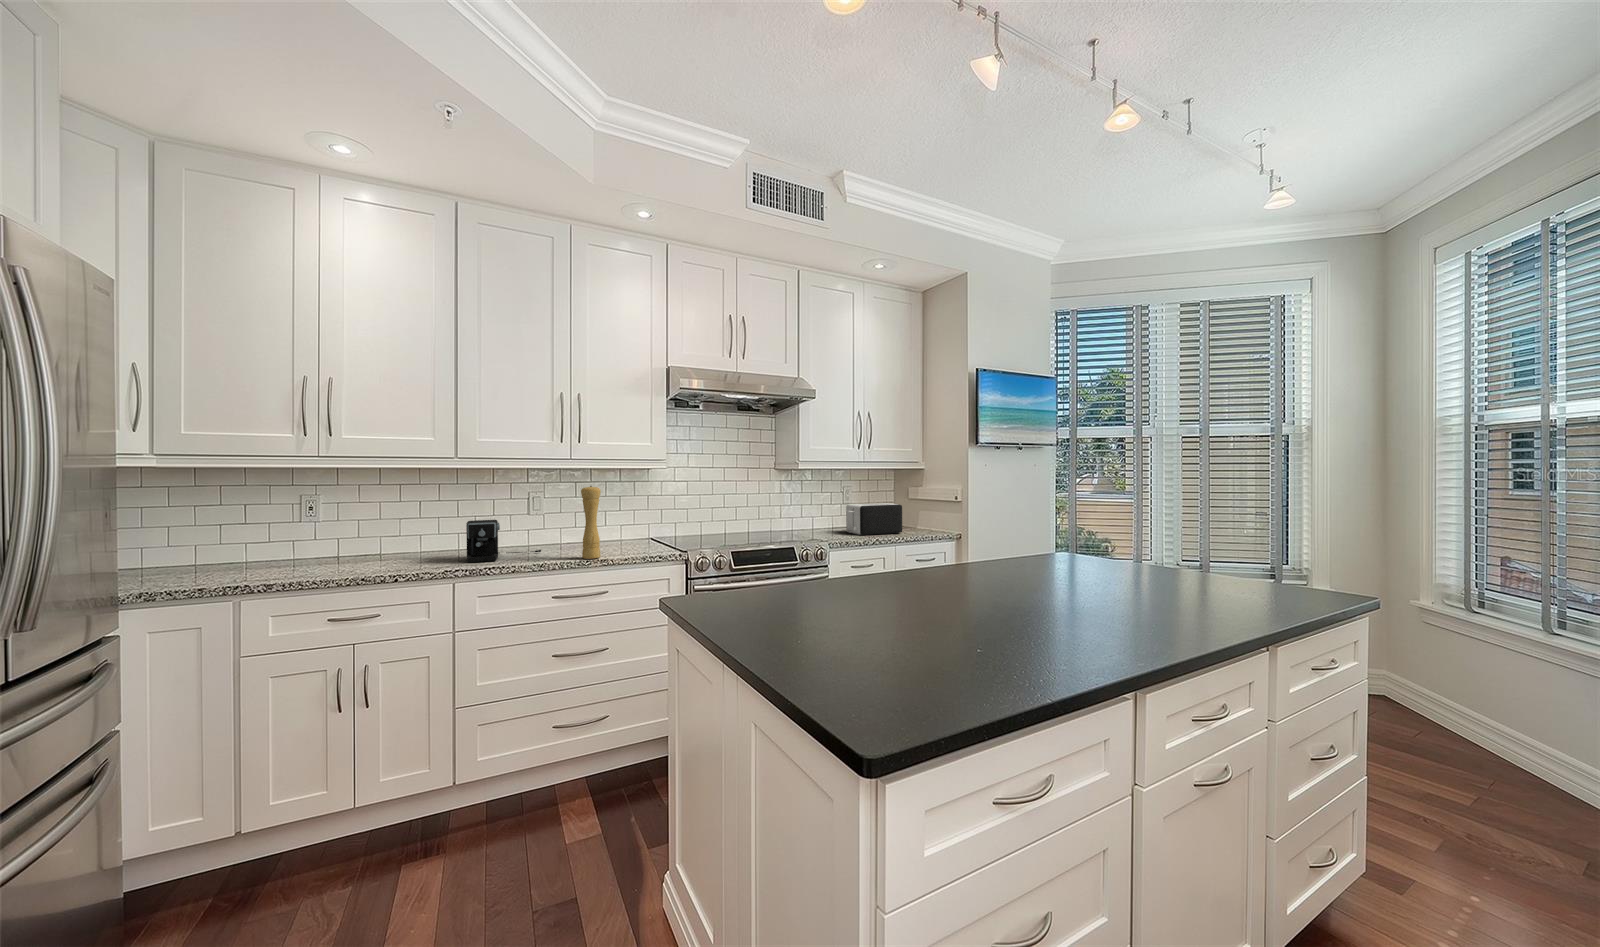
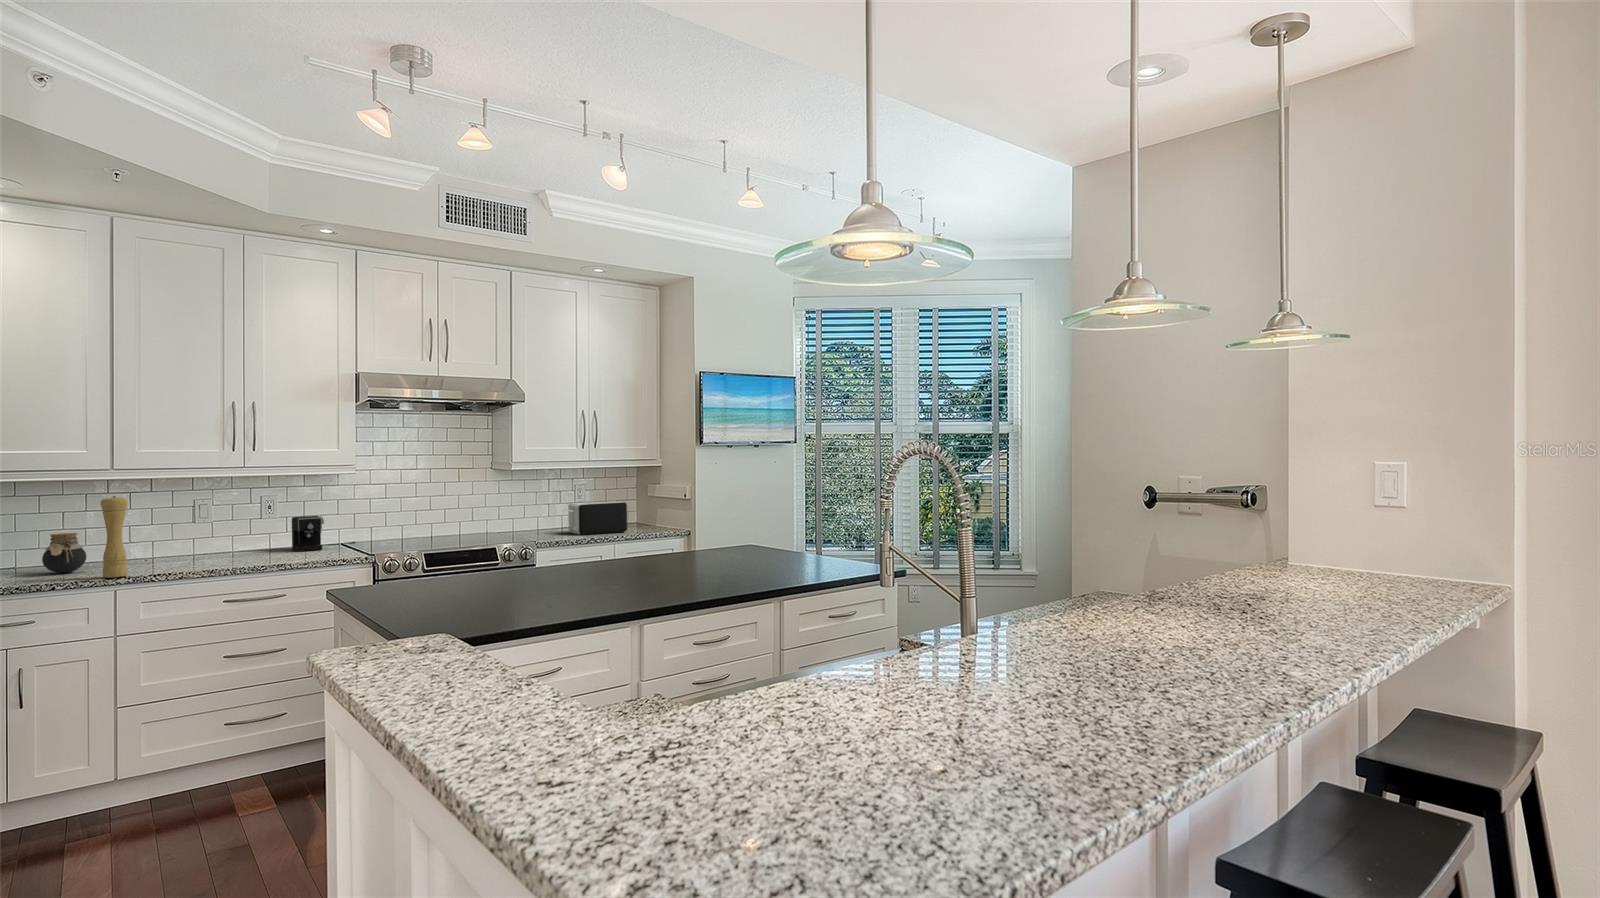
pepper mill: present [581,486,601,559] -> present [100,496,128,578]
coffee maker: present [466,520,541,563] -> present [292,516,355,551]
jar: none [395,522,433,562] -> present [42,533,86,573]

